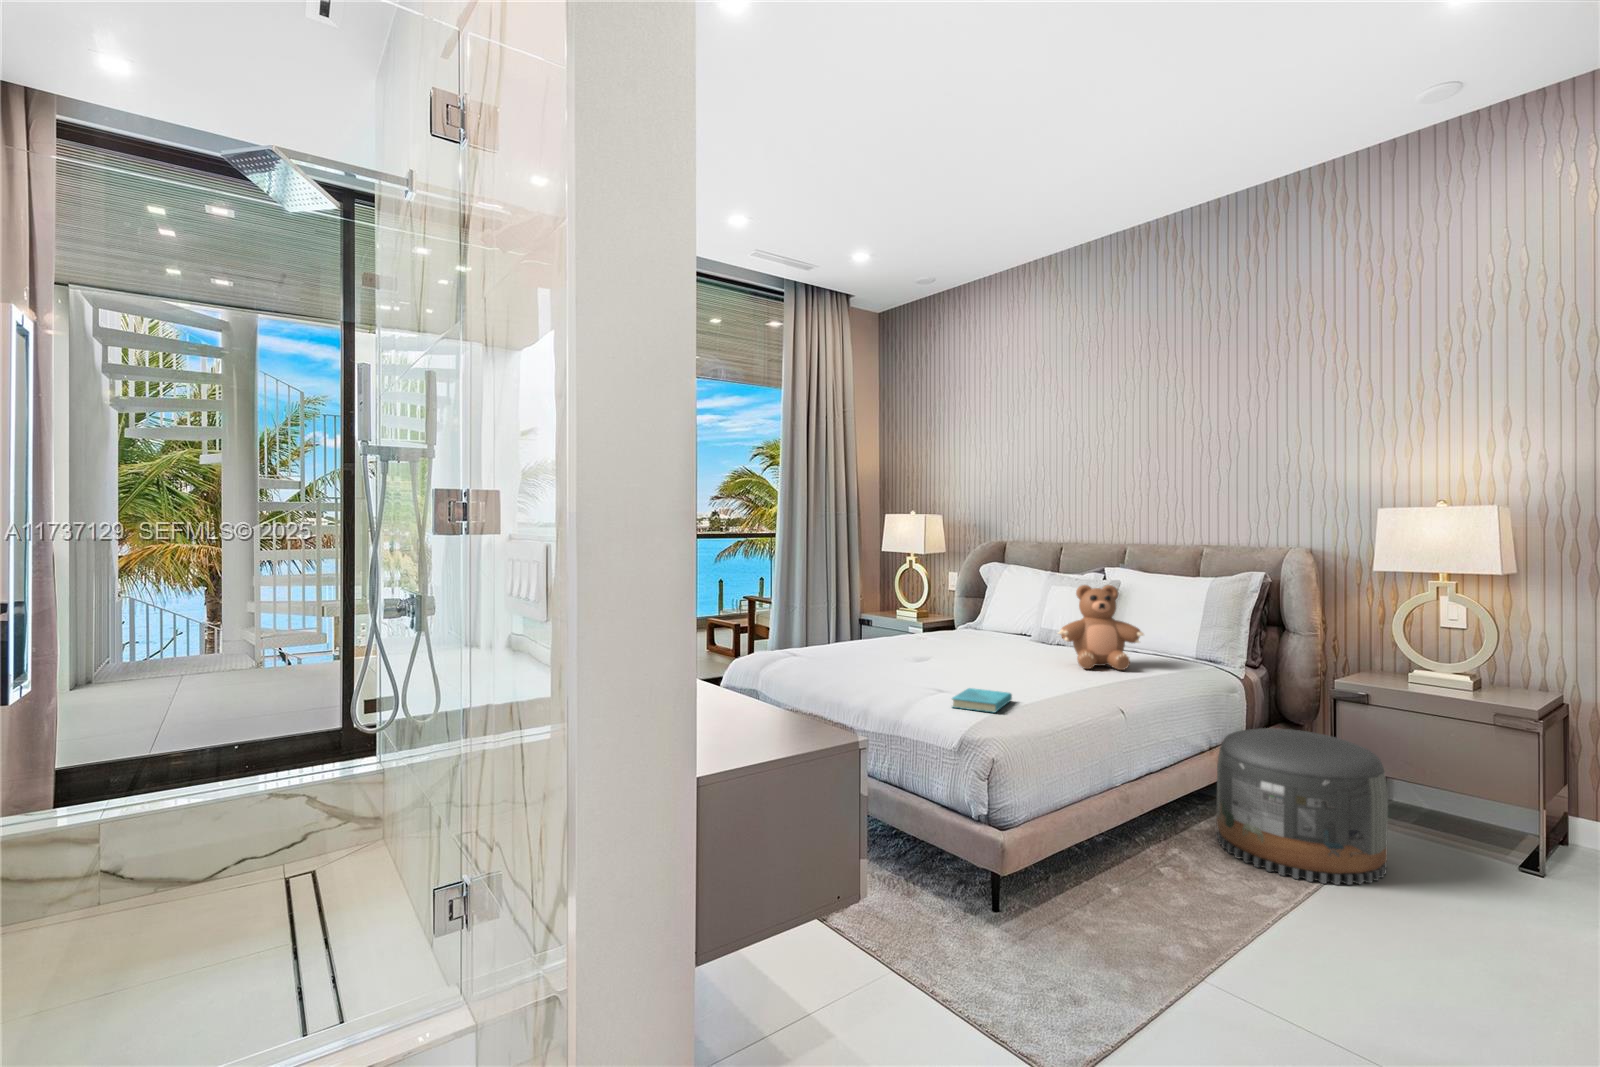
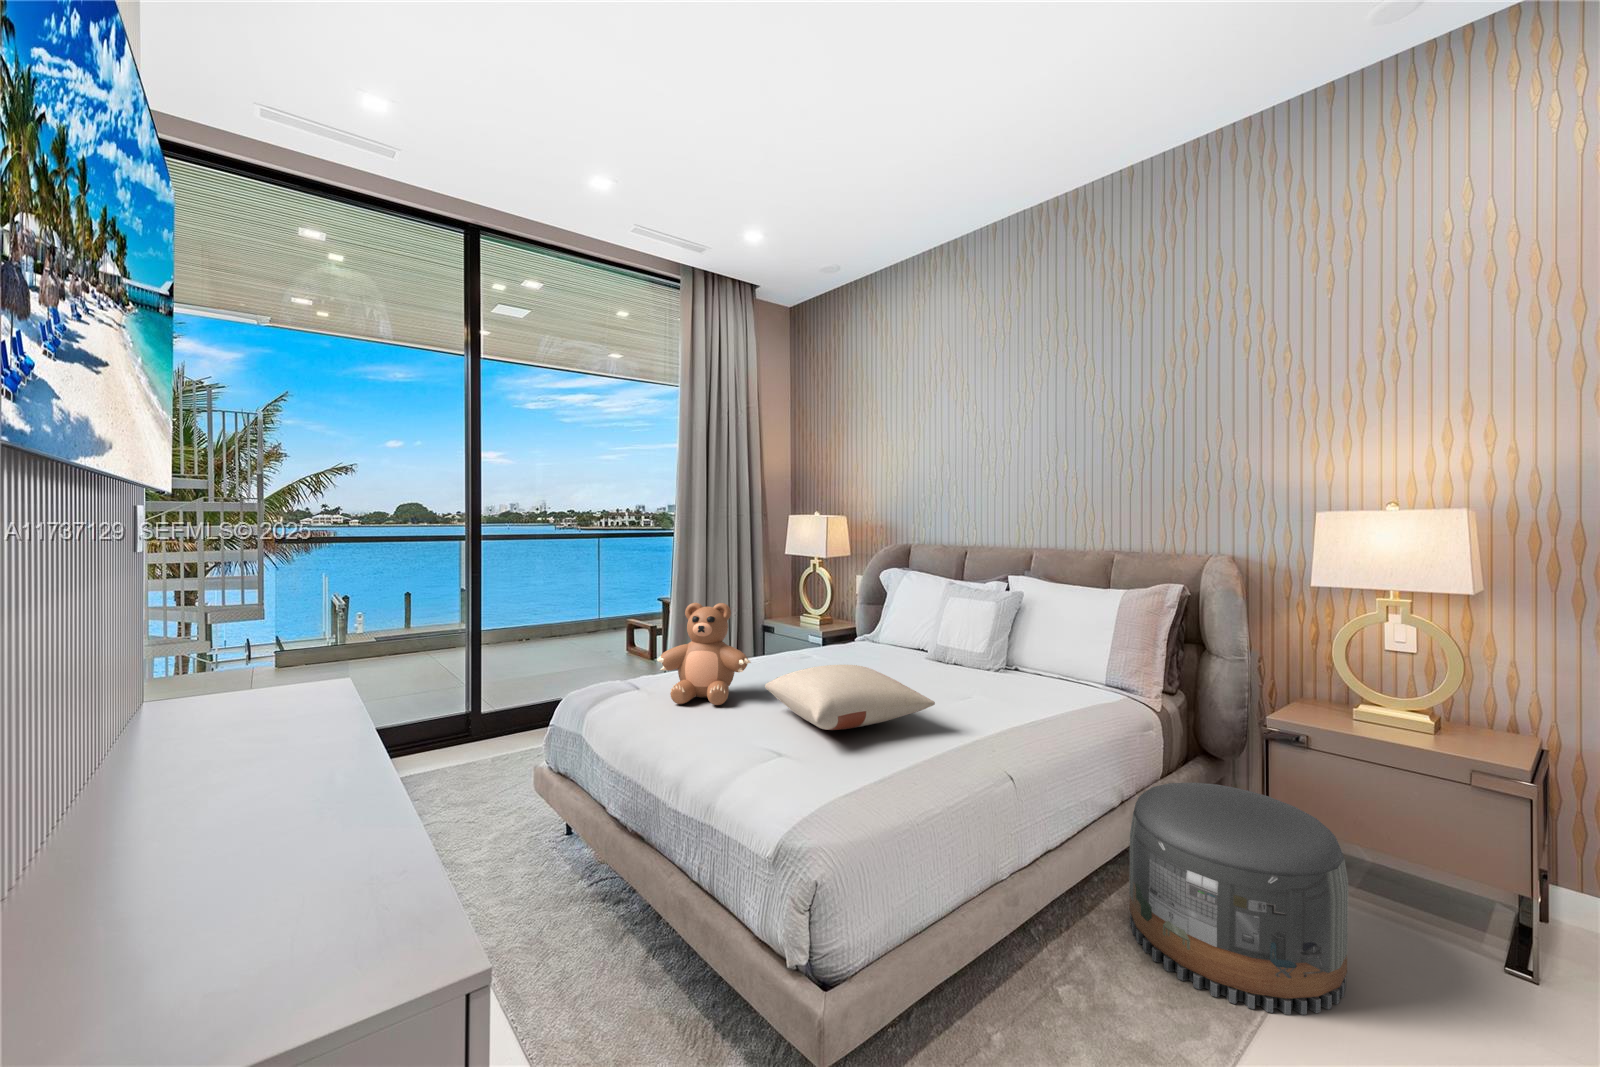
teddy bear: present [1058,585,1144,670] -> present [657,603,751,705]
pillow: none [911,632,1057,679] -> present [765,665,935,730]
book: present [952,688,1012,712] -> none [780,752,866,800]

